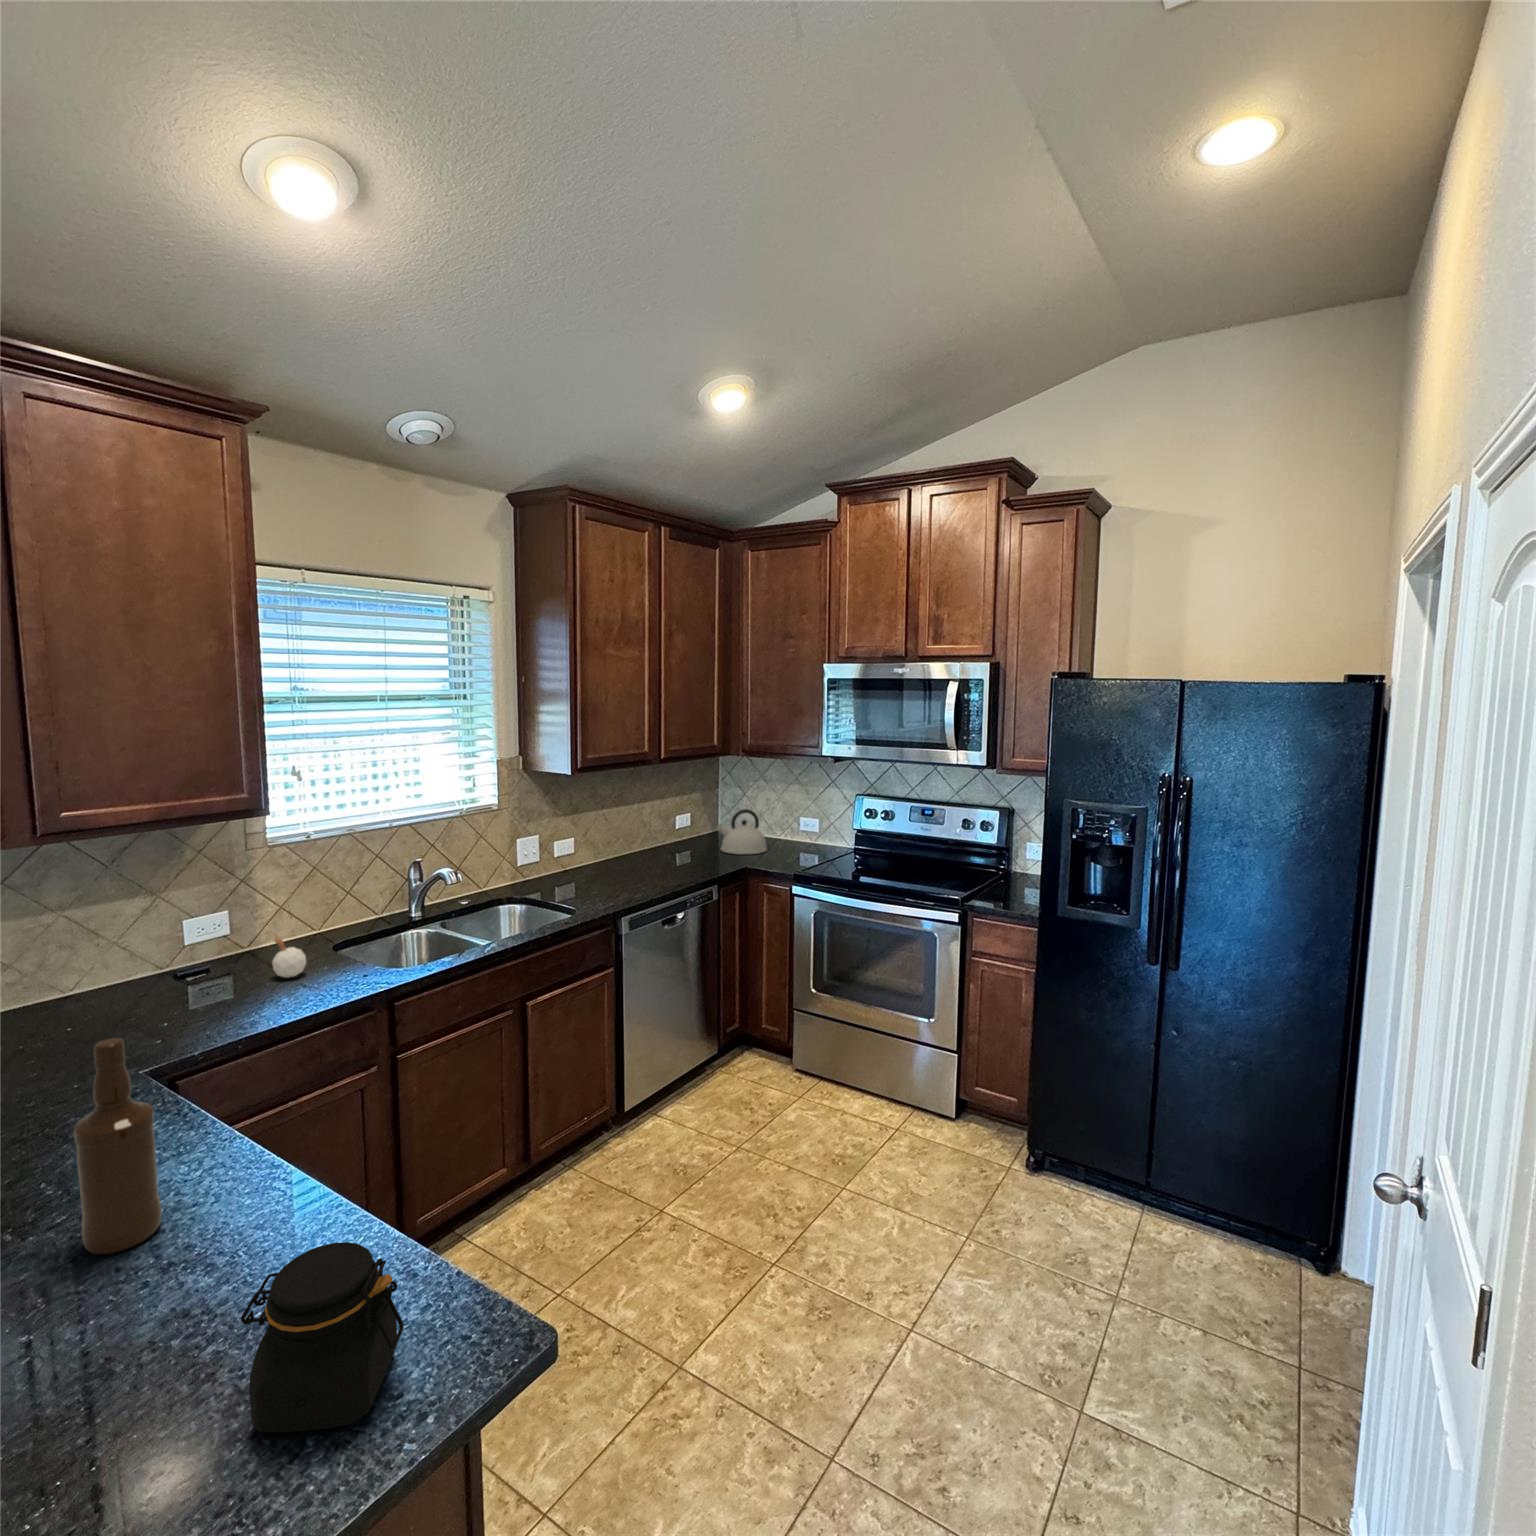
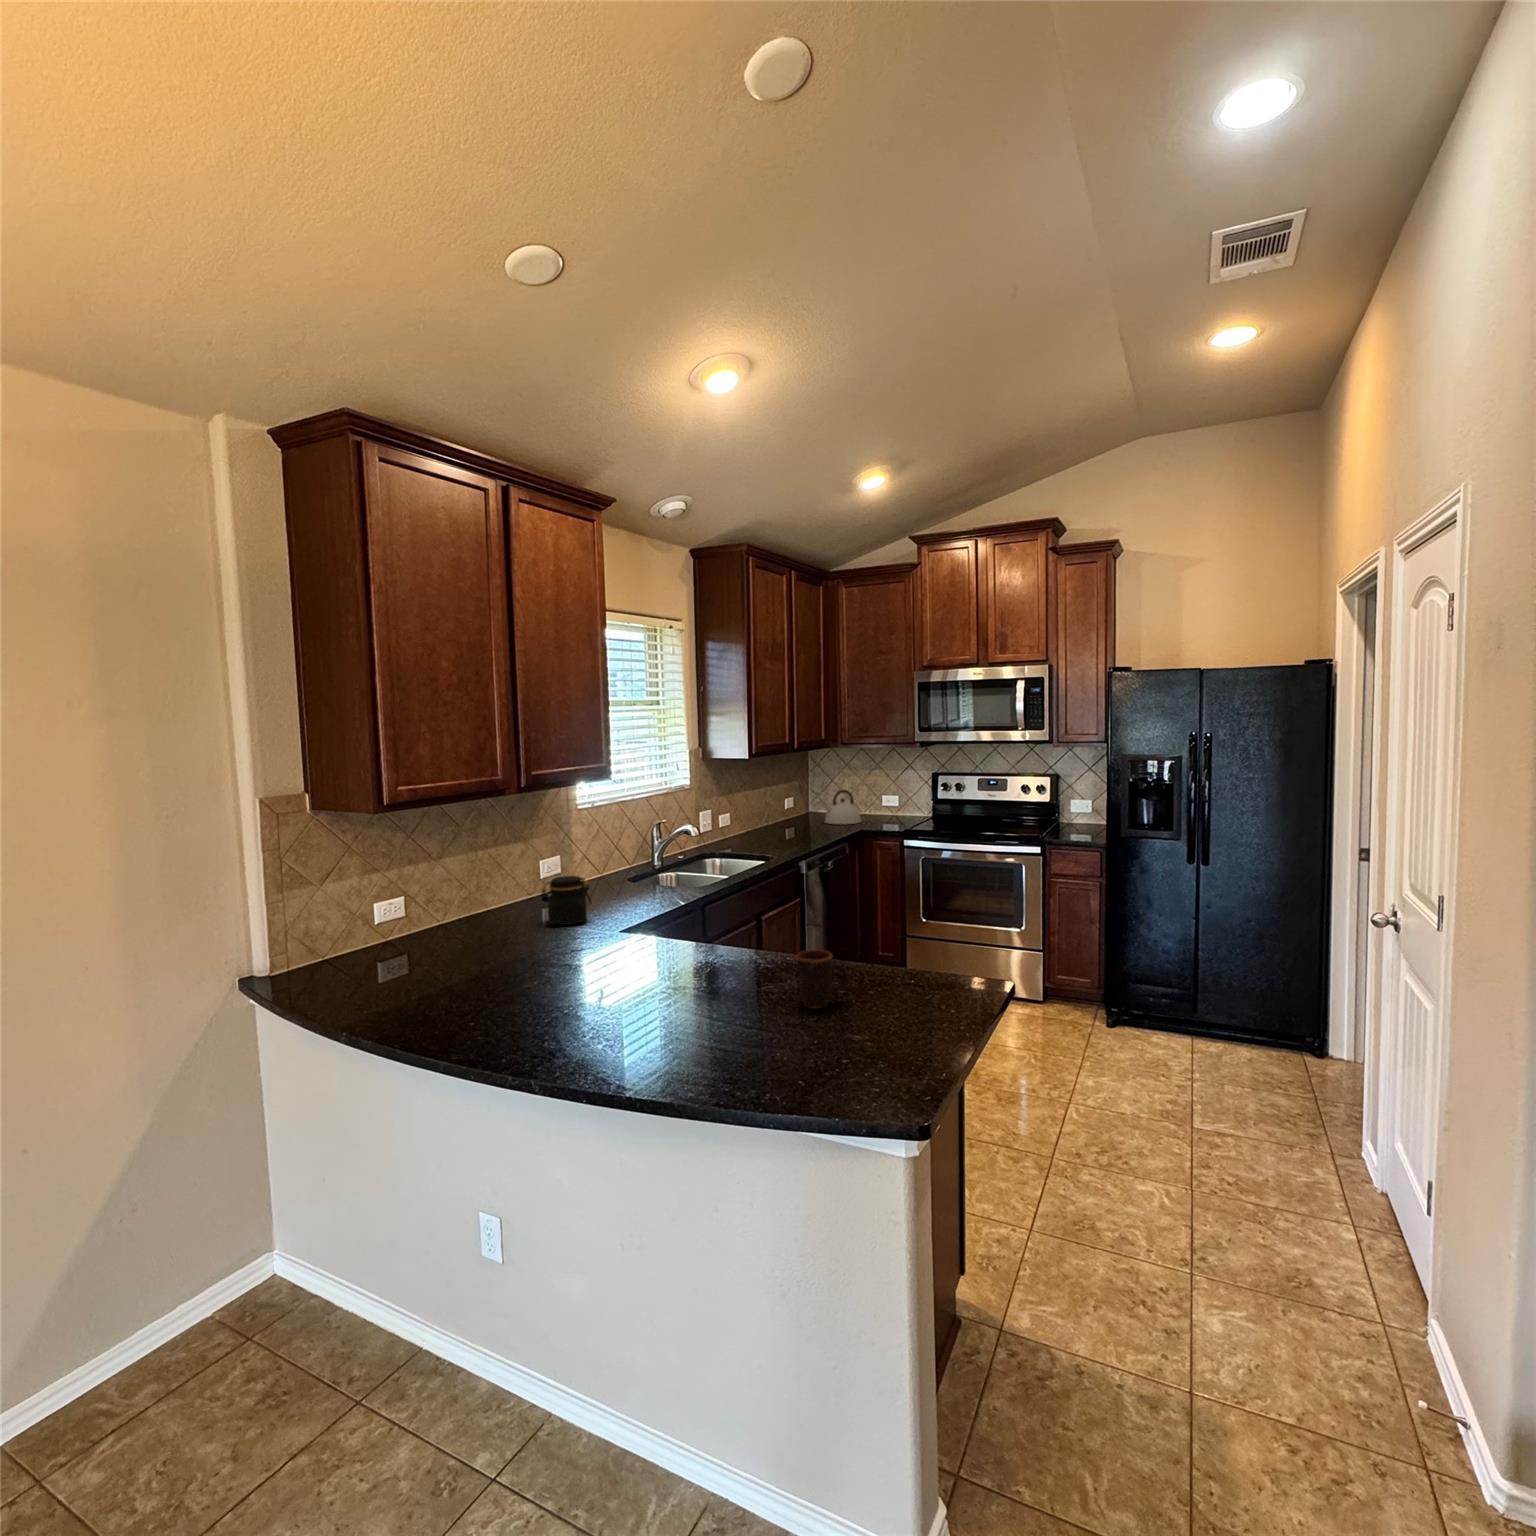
candle: present [273,933,306,978] -> none [605,863,629,899]
bottle: present [74,1038,162,1254] -> none [712,865,749,984]
jar: present [241,1242,403,1432] -> present [542,876,592,925]
mug: none [79,1244,211,1379] -> present [795,950,848,1008]

